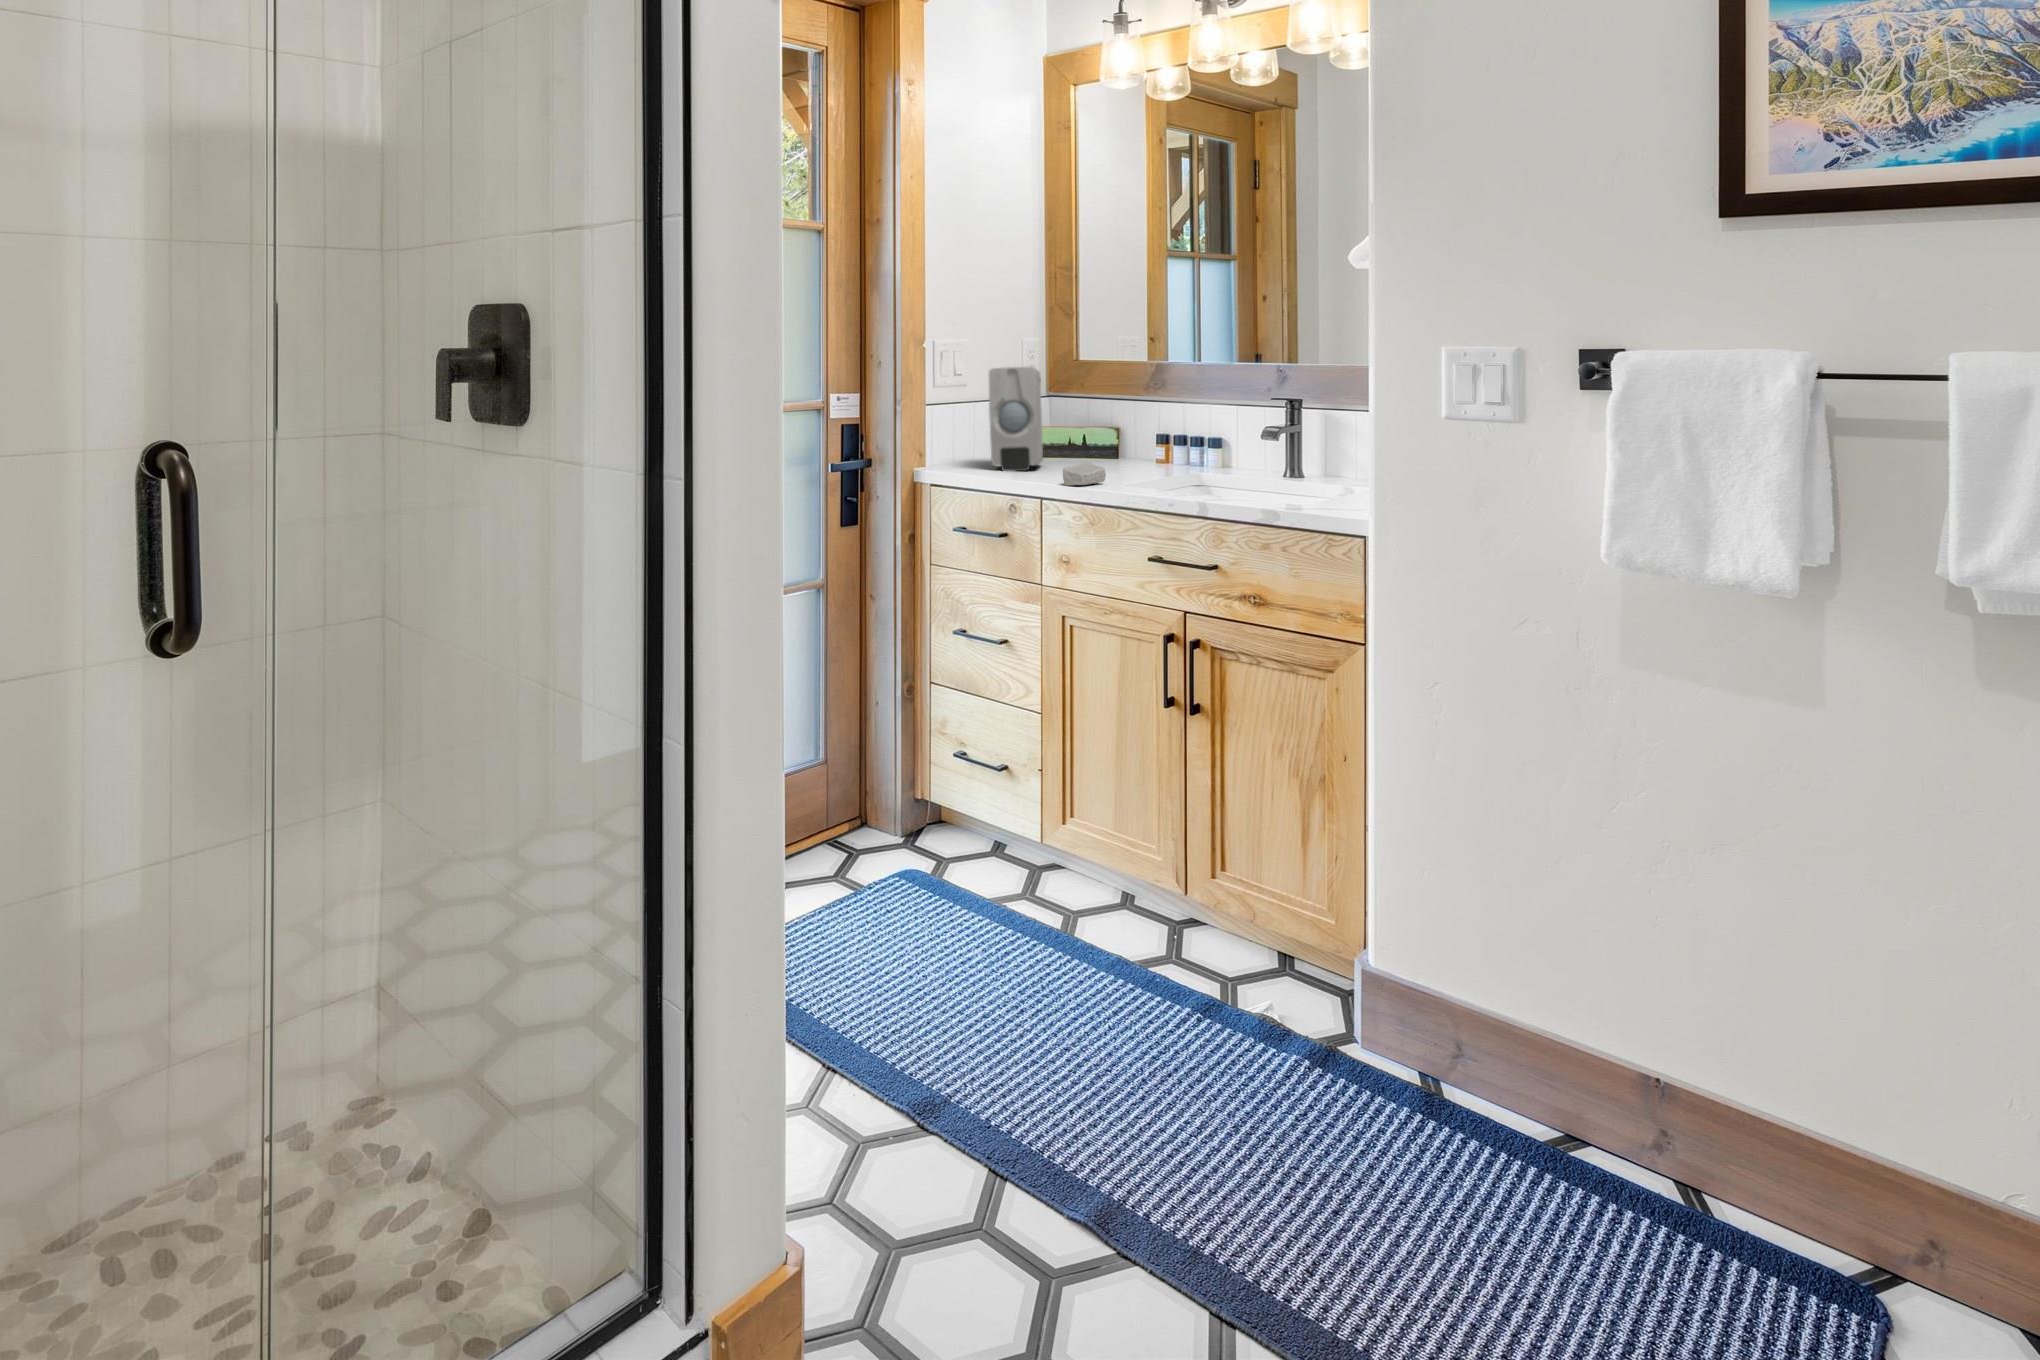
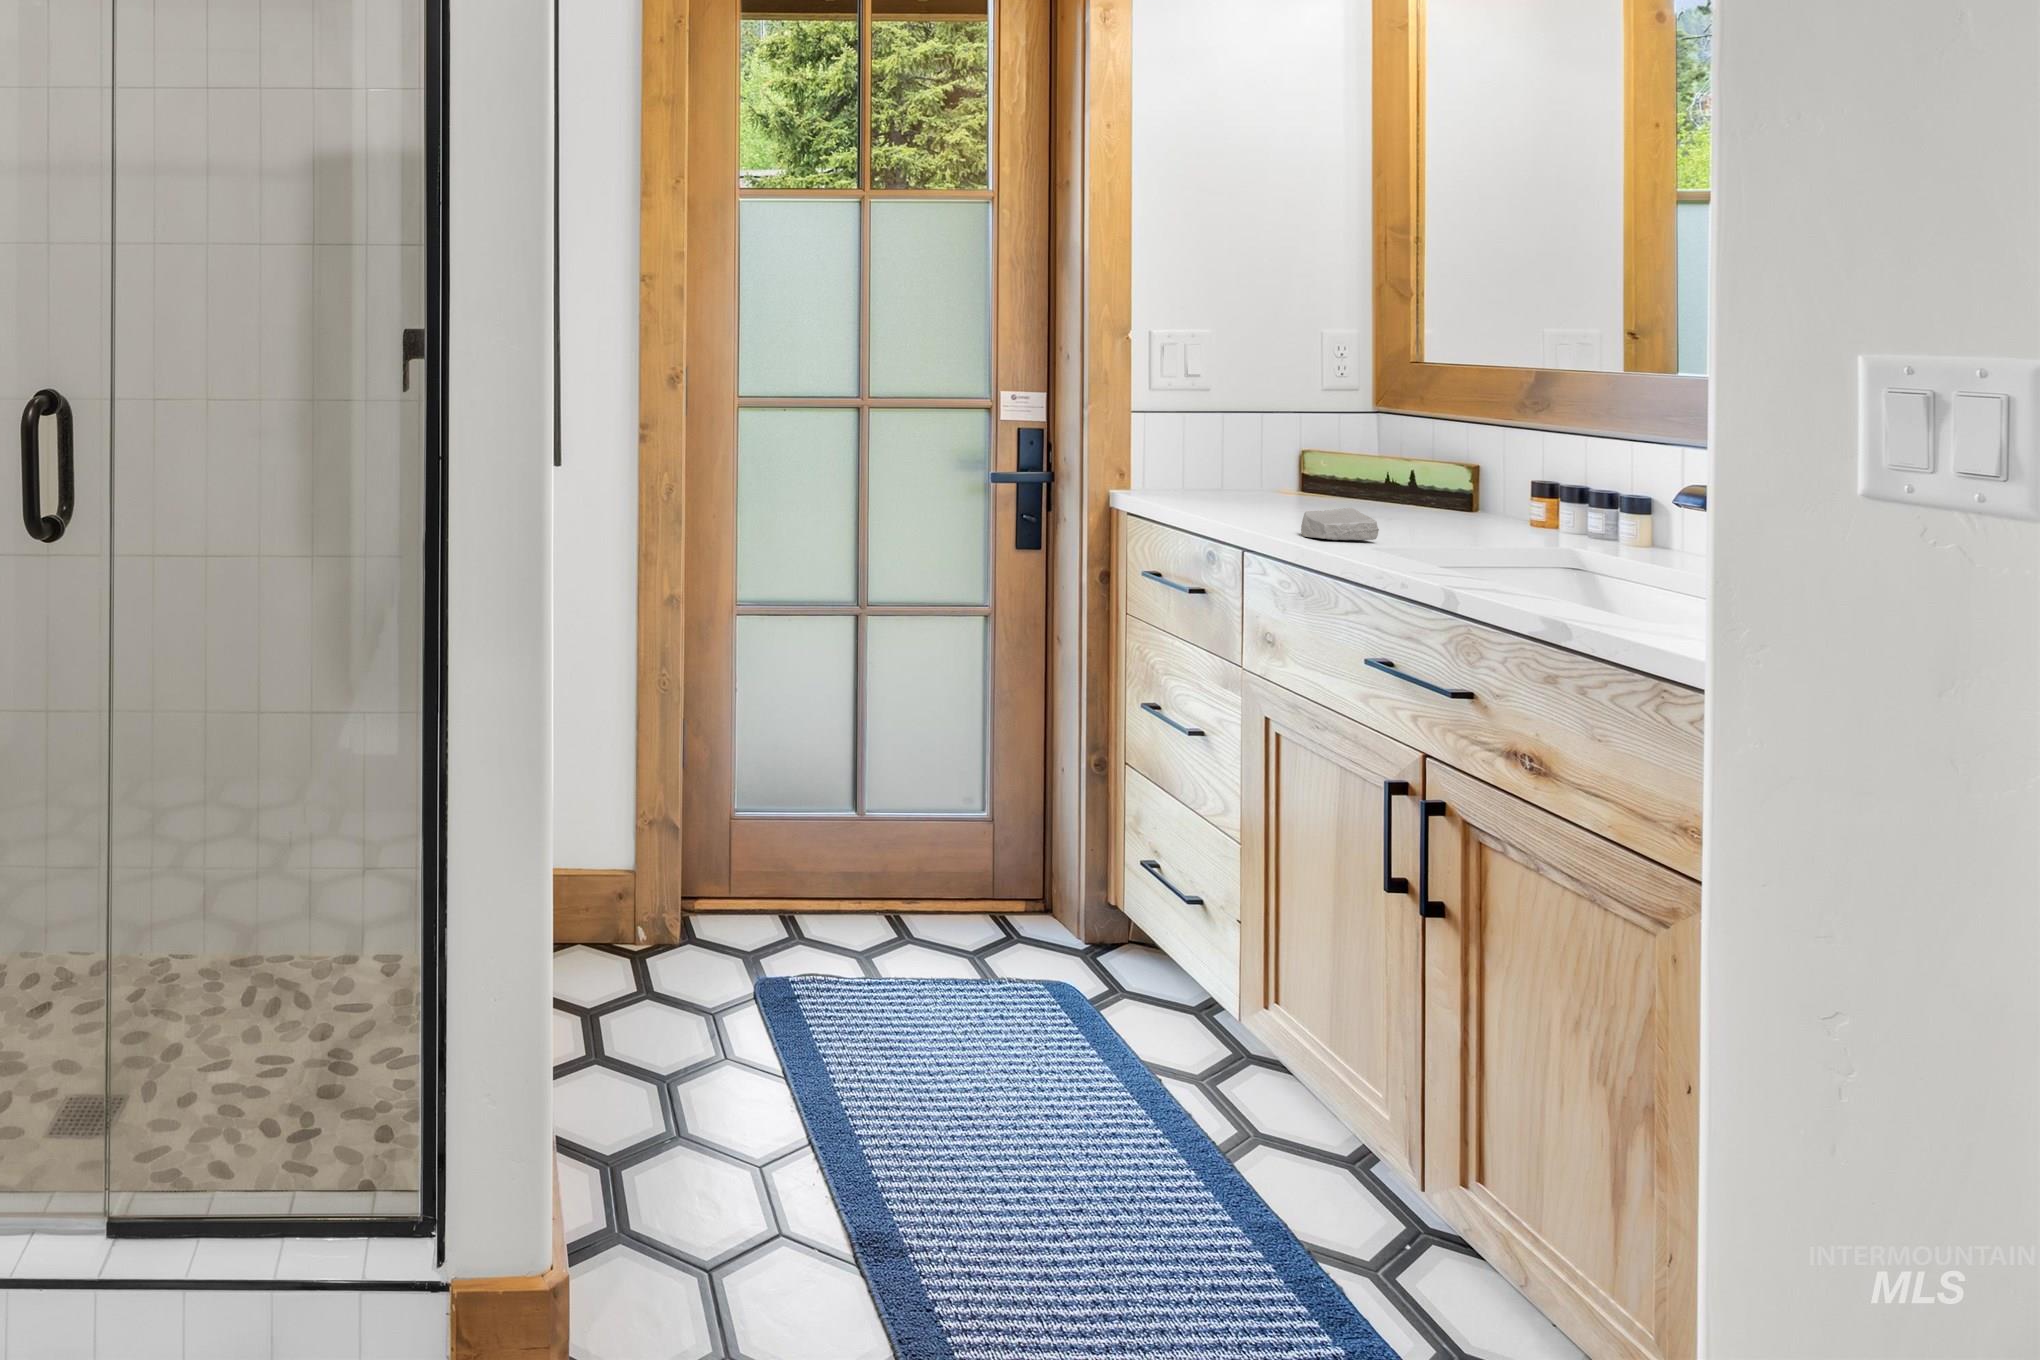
soap dispenser: present [989,367,1043,471] -> none [1243,367,1348,511]

